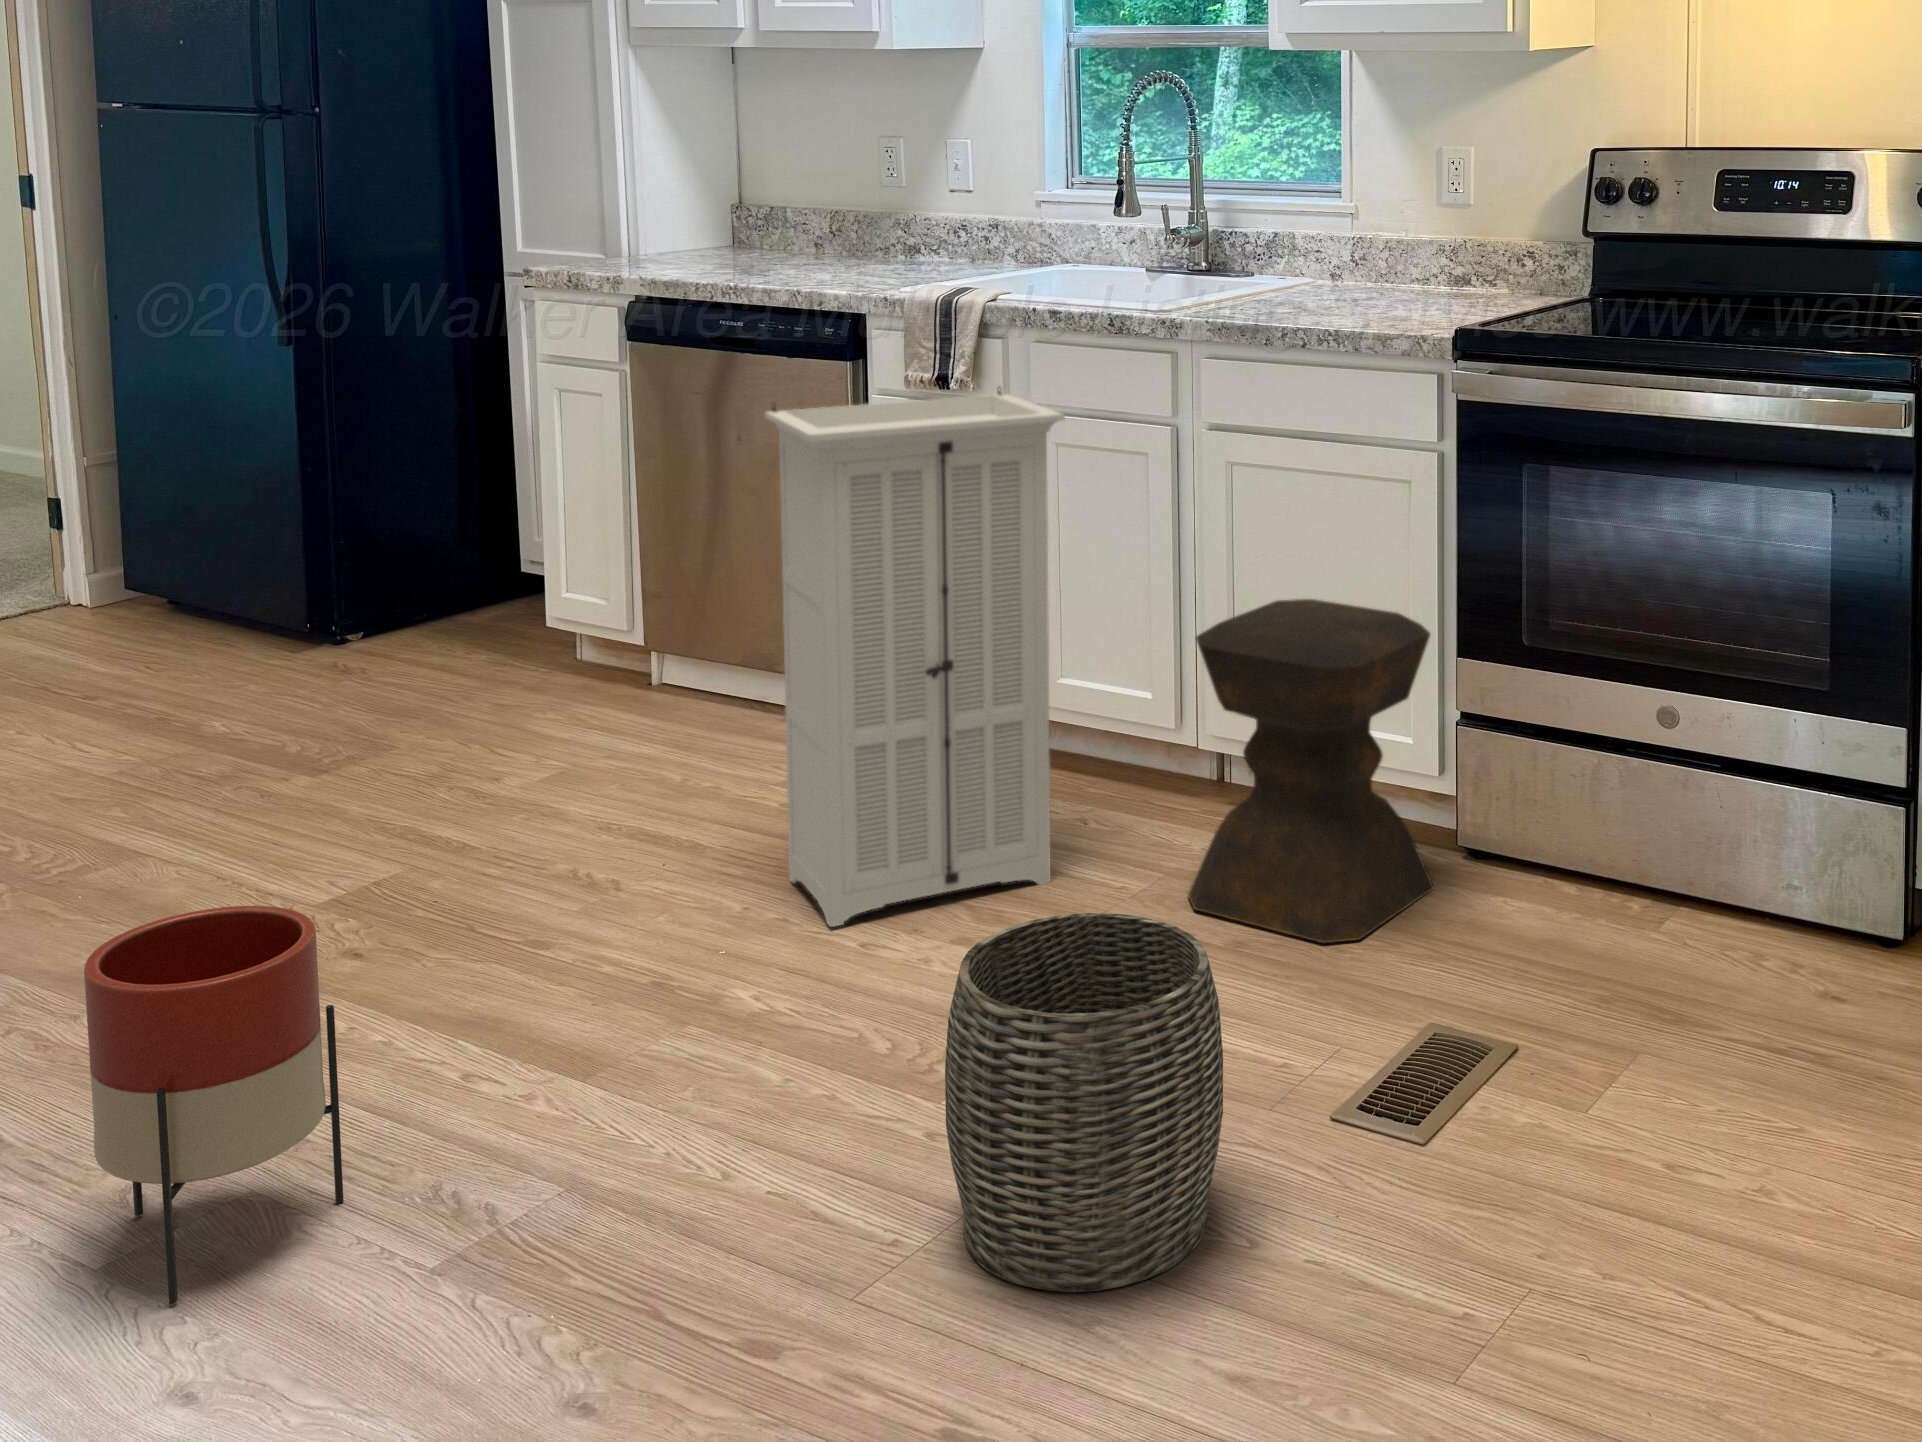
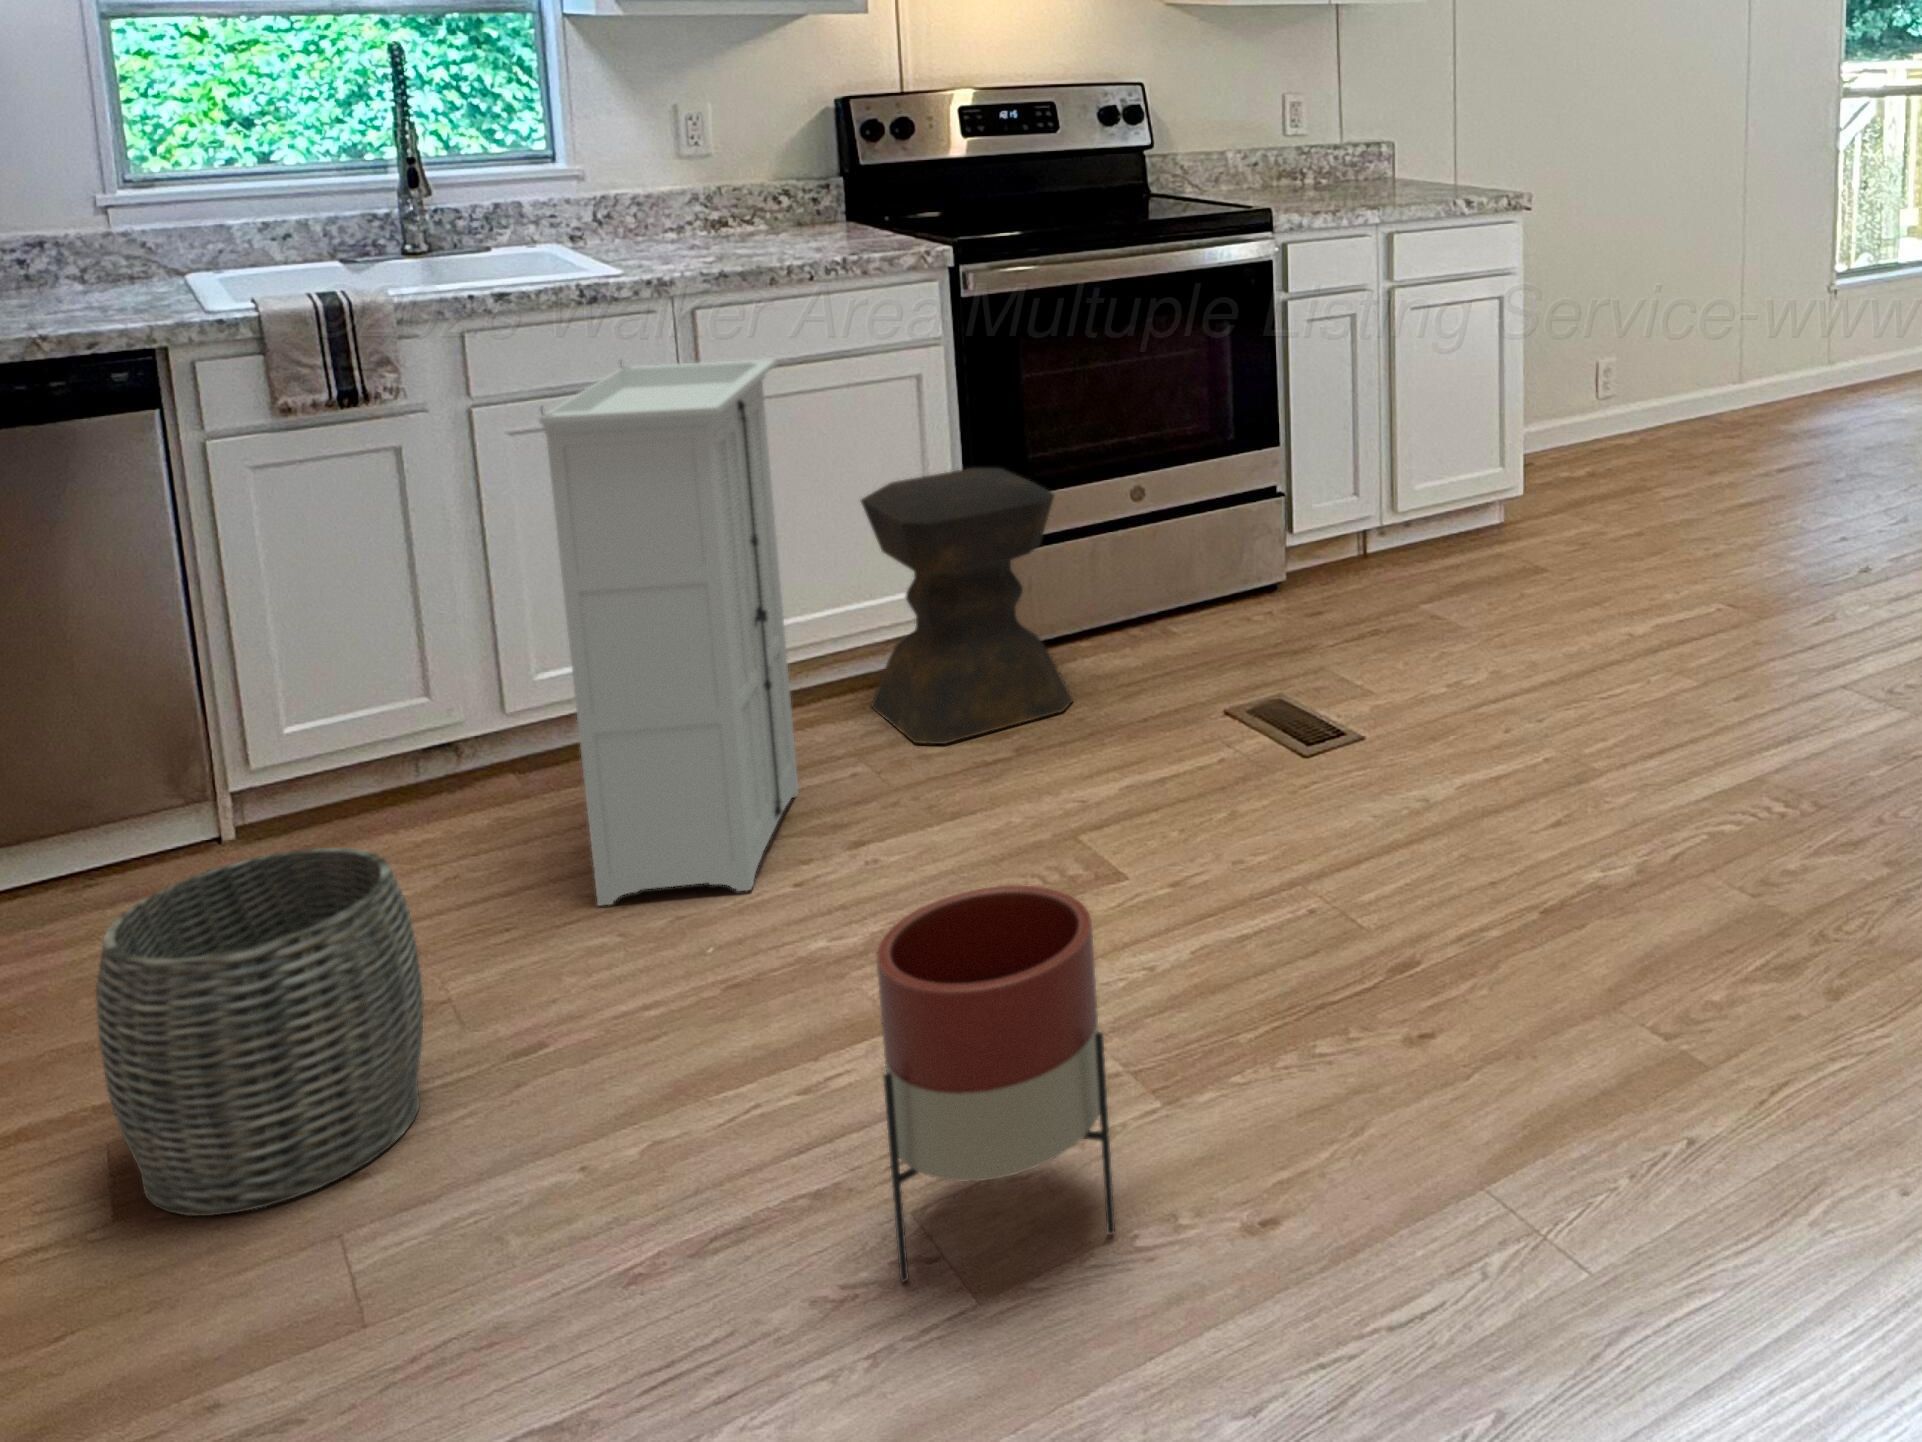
woven basket: present [945,913,1223,1292] -> present [96,848,423,1216]

